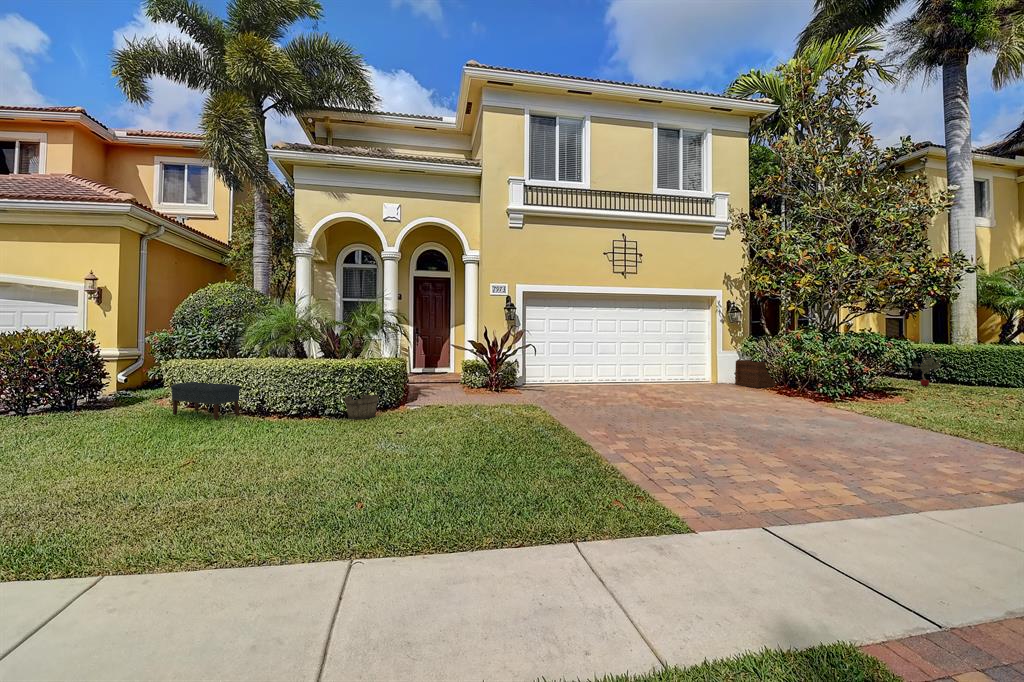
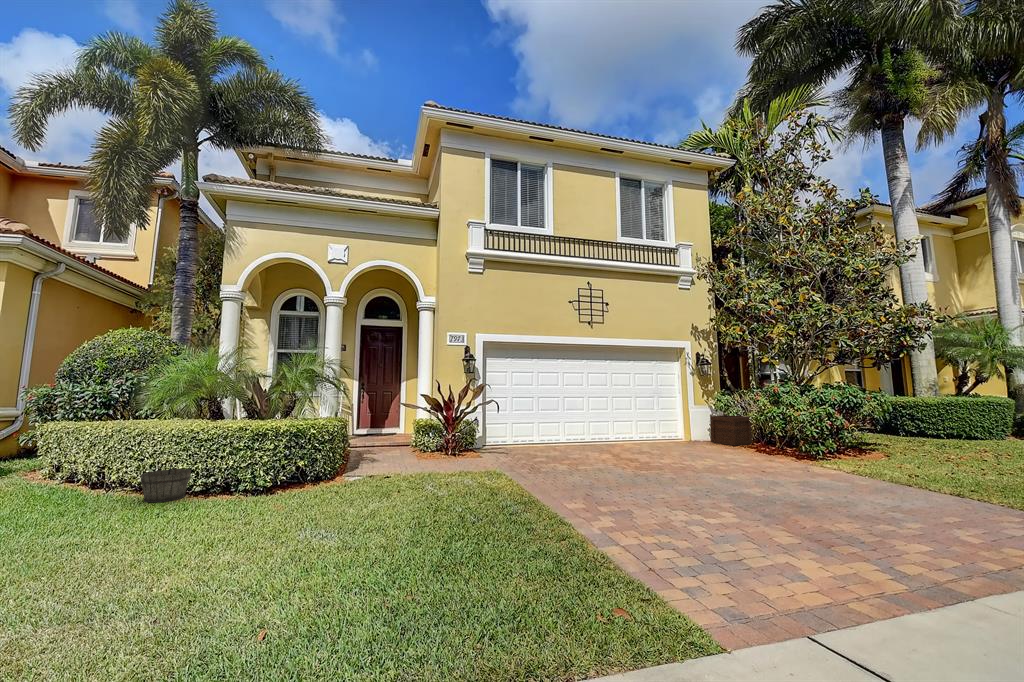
potted tree: present [912,354,941,386] -> none [882,407,912,441]
bench: present [171,382,240,420] -> none [36,451,132,501]
wooden bucket: present [344,391,378,419] -> present [140,463,191,502]

